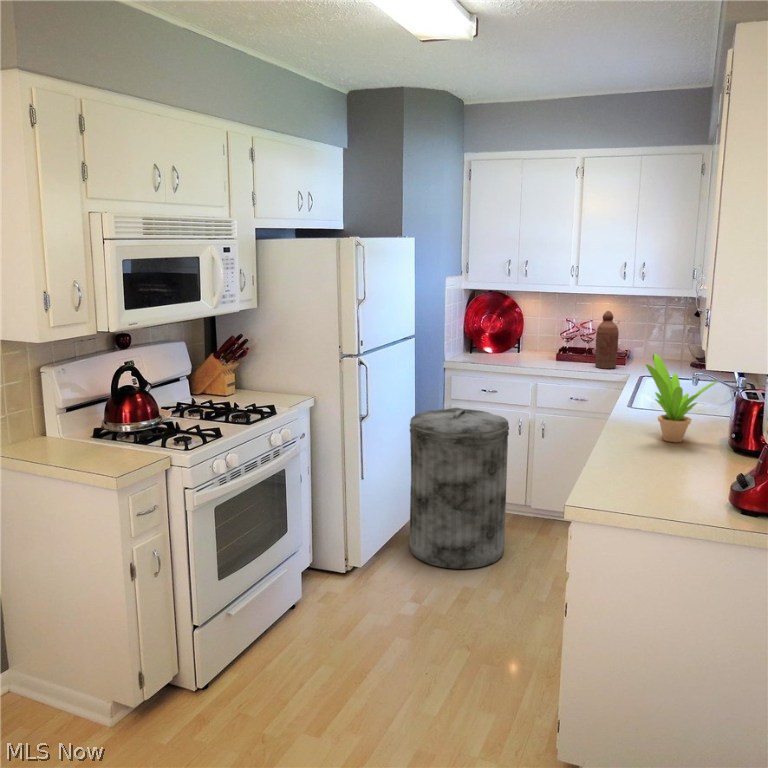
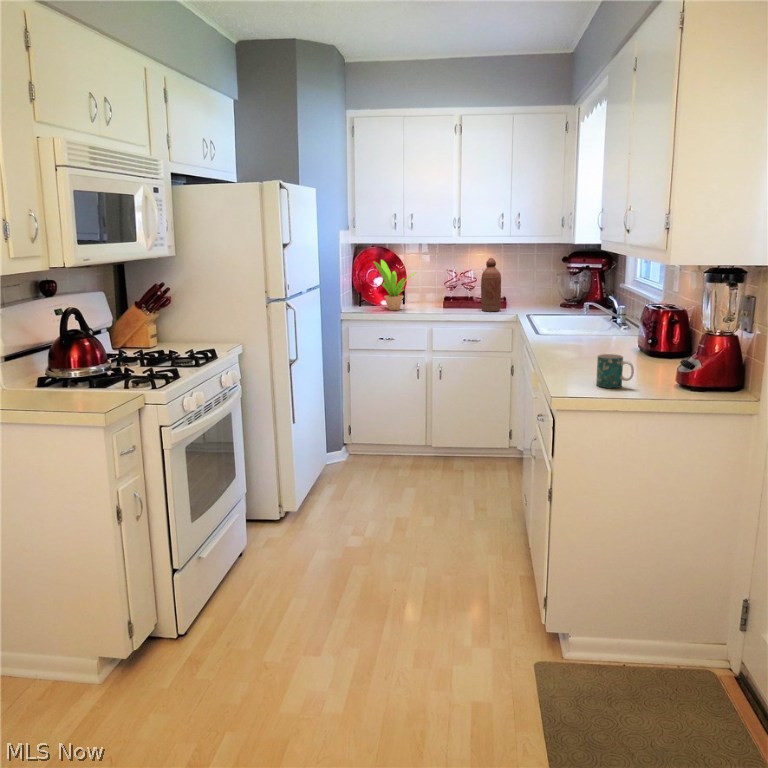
potted plant: present [646,354,718,442] -> present [374,260,416,310]
trash can: present [409,408,509,569] -> none [325,353,421,506]
mug: none [633,458,675,500] -> present [596,354,634,388]

